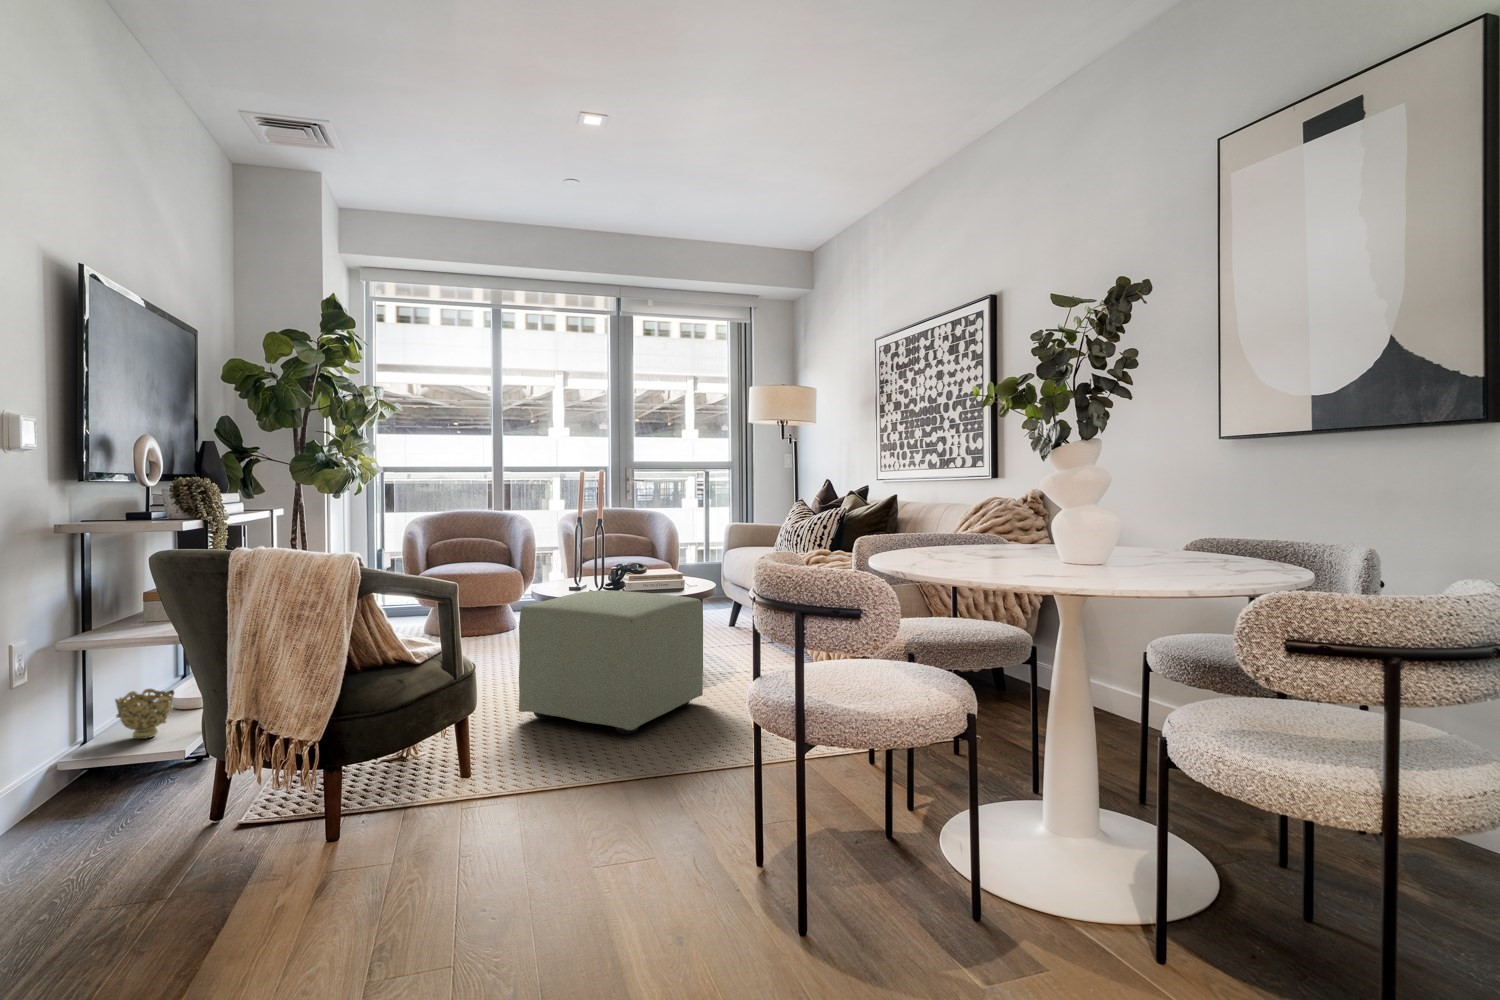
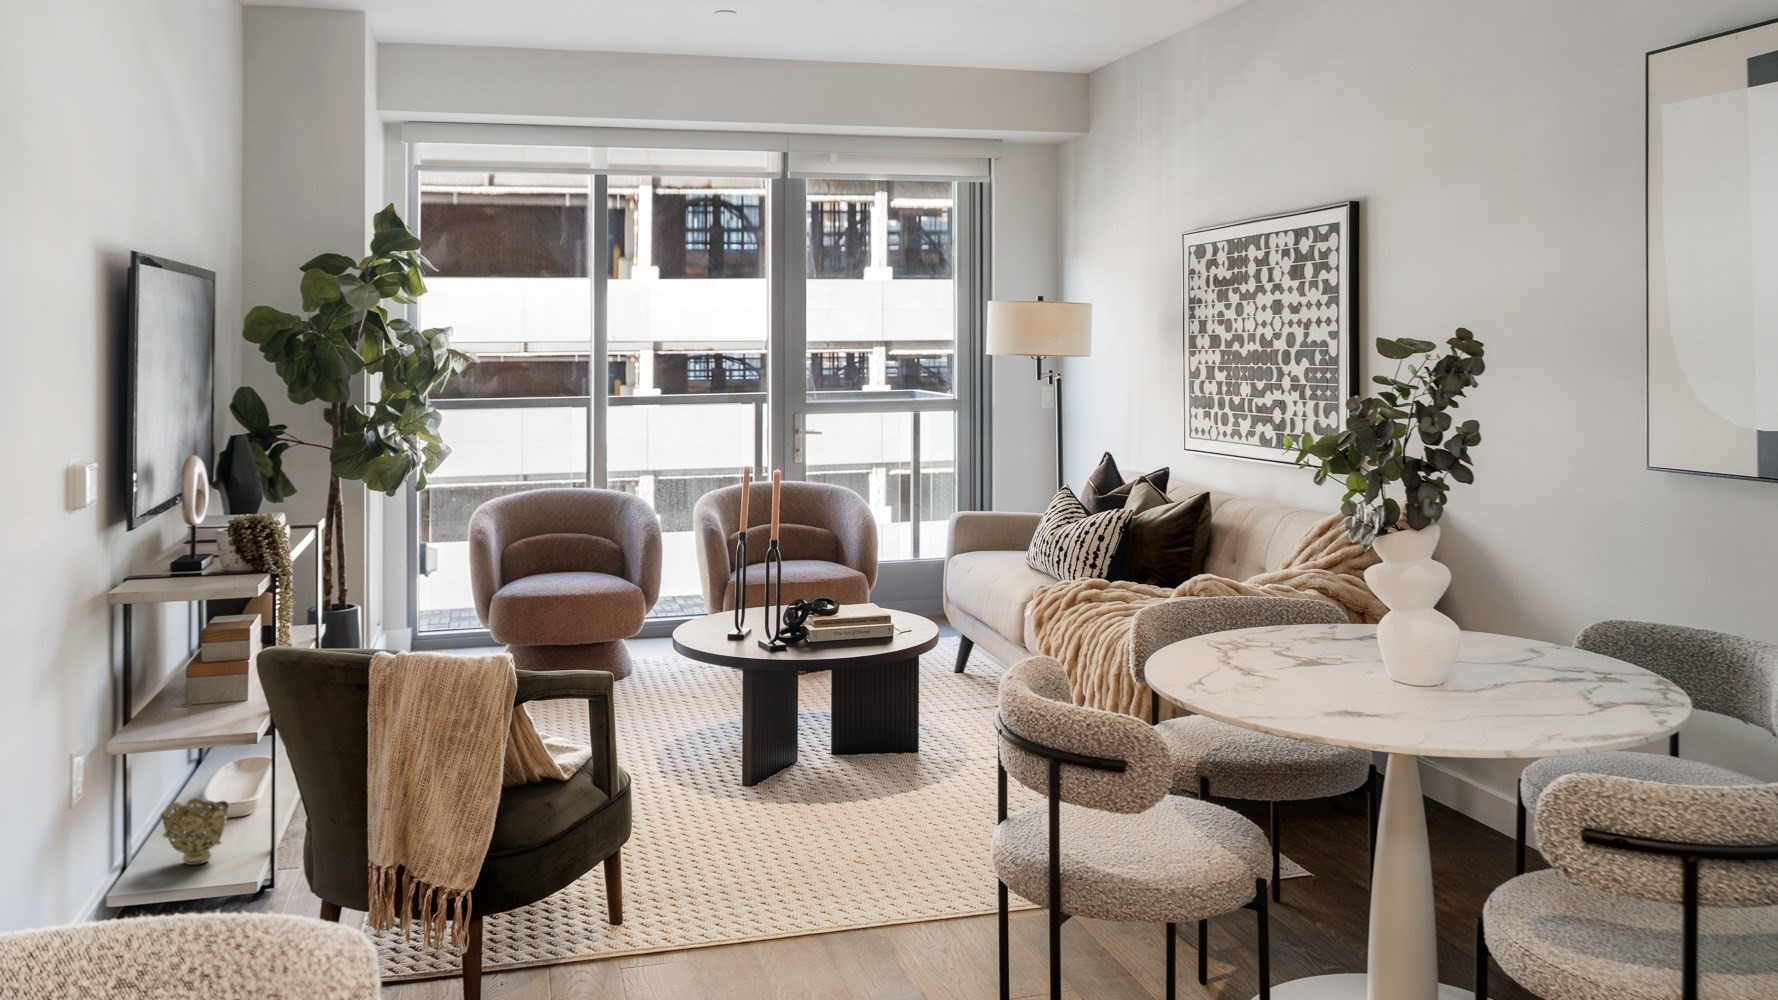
ottoman: present [519,590,703,734] -> none [665,655,917,865]

